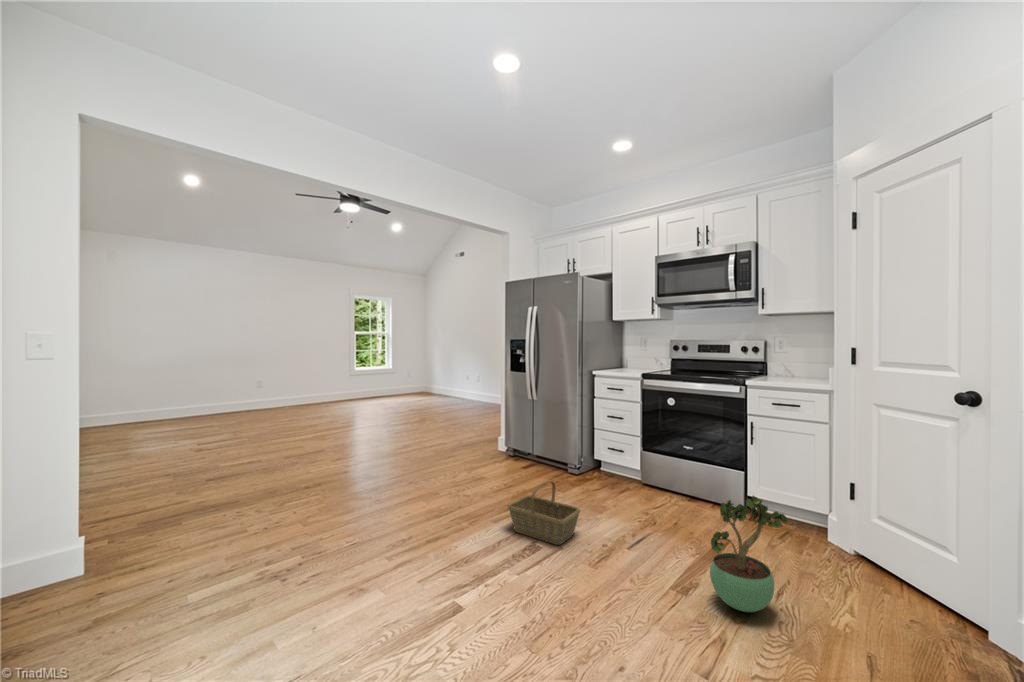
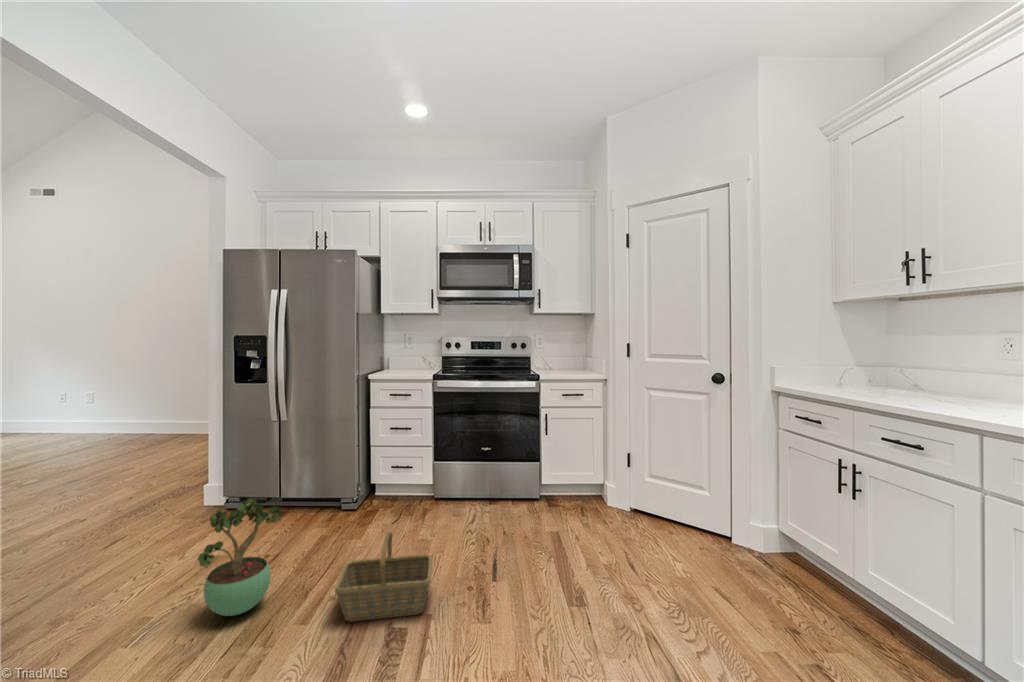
potted plant: present [710,496,787,612] -> present [197,498,282,616]

